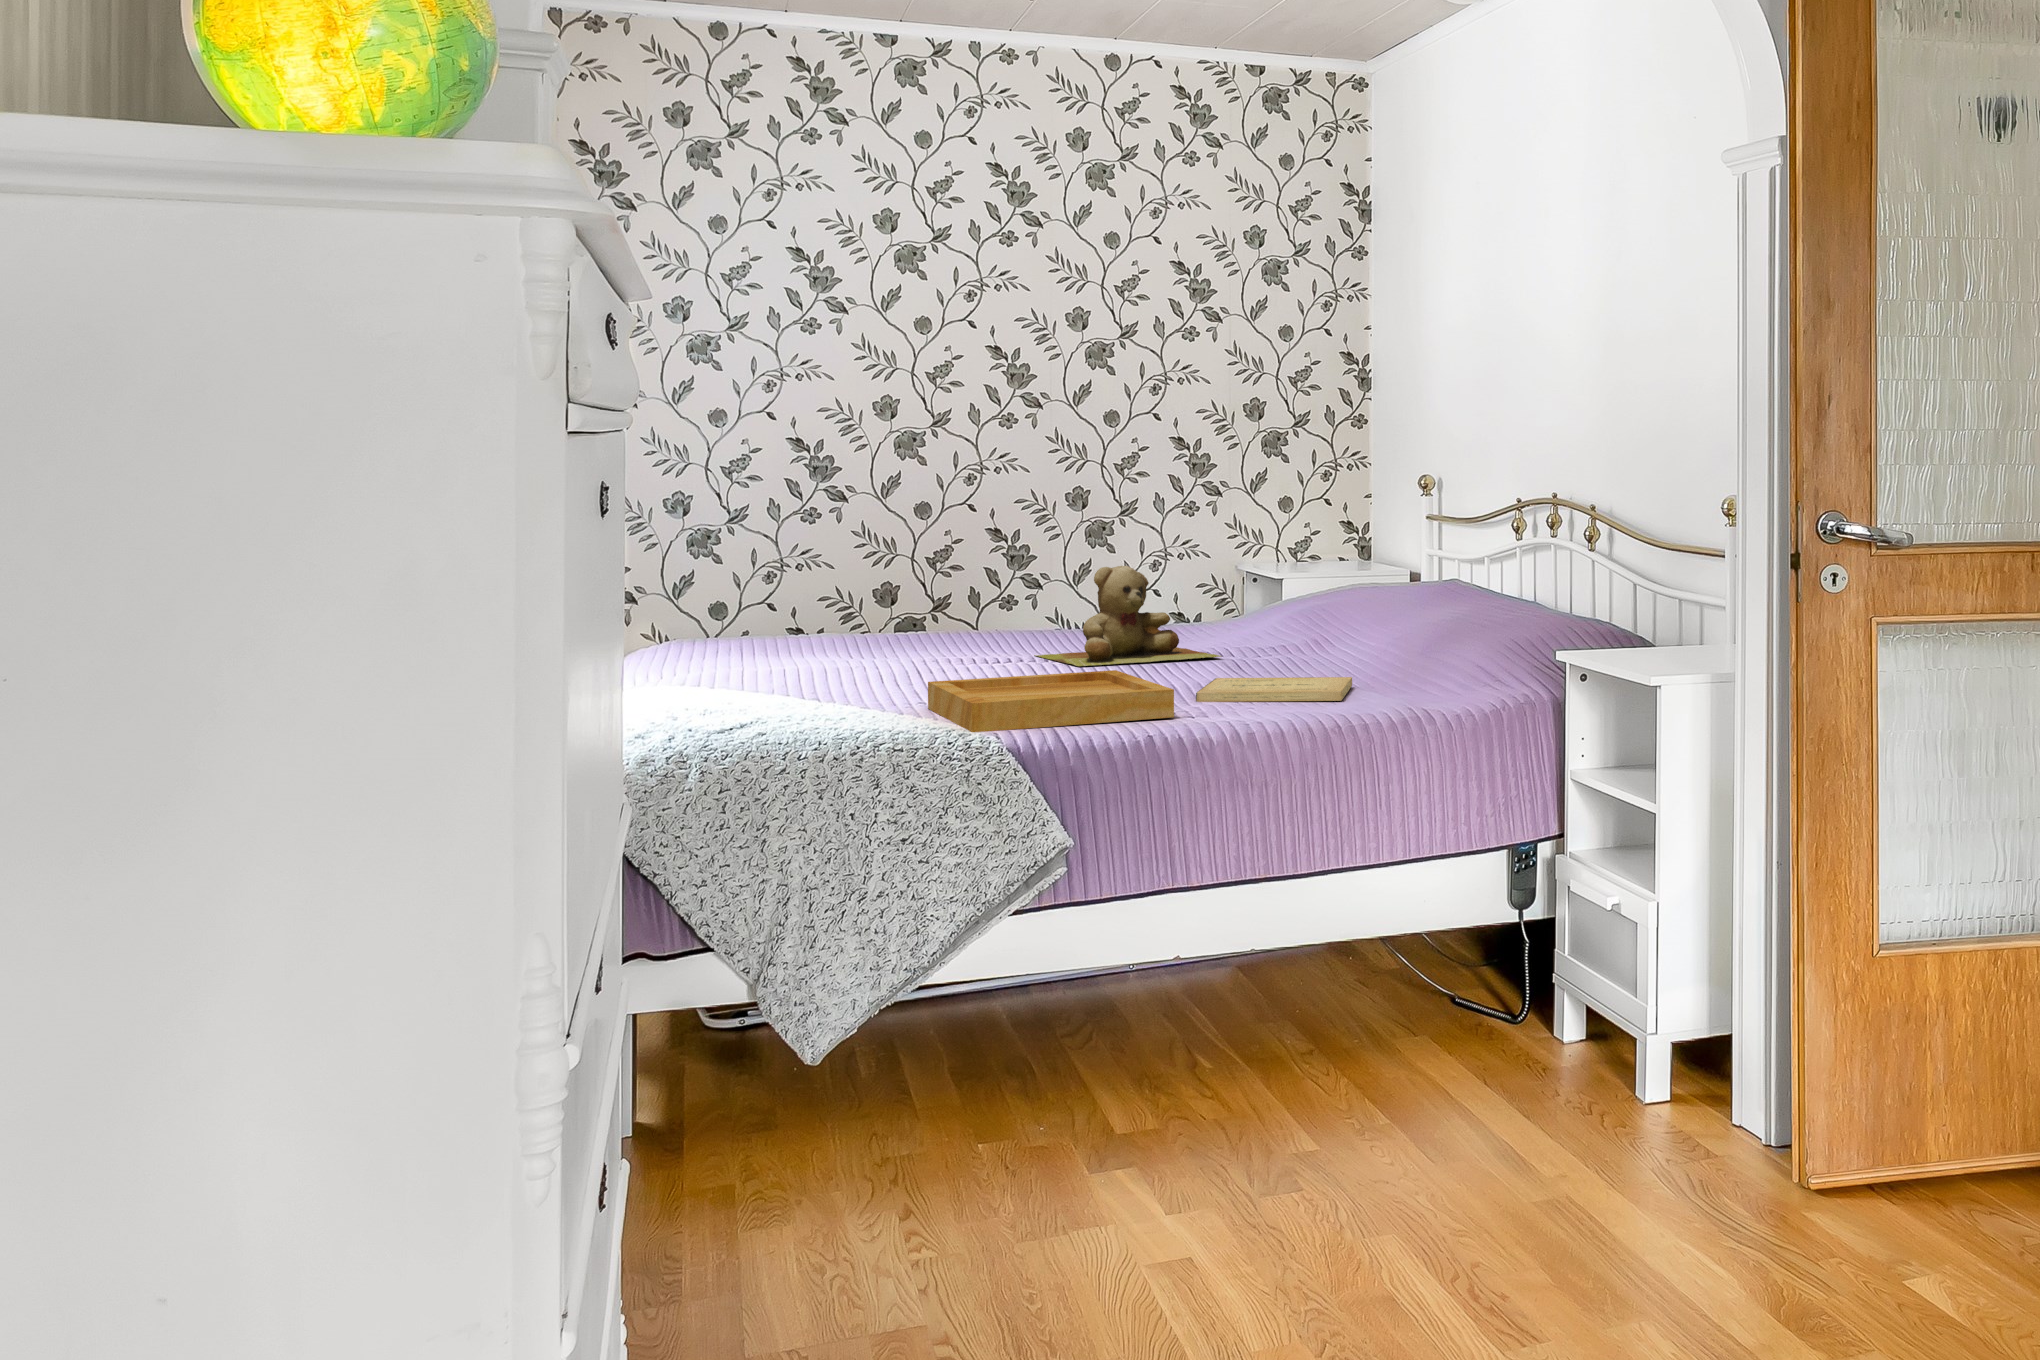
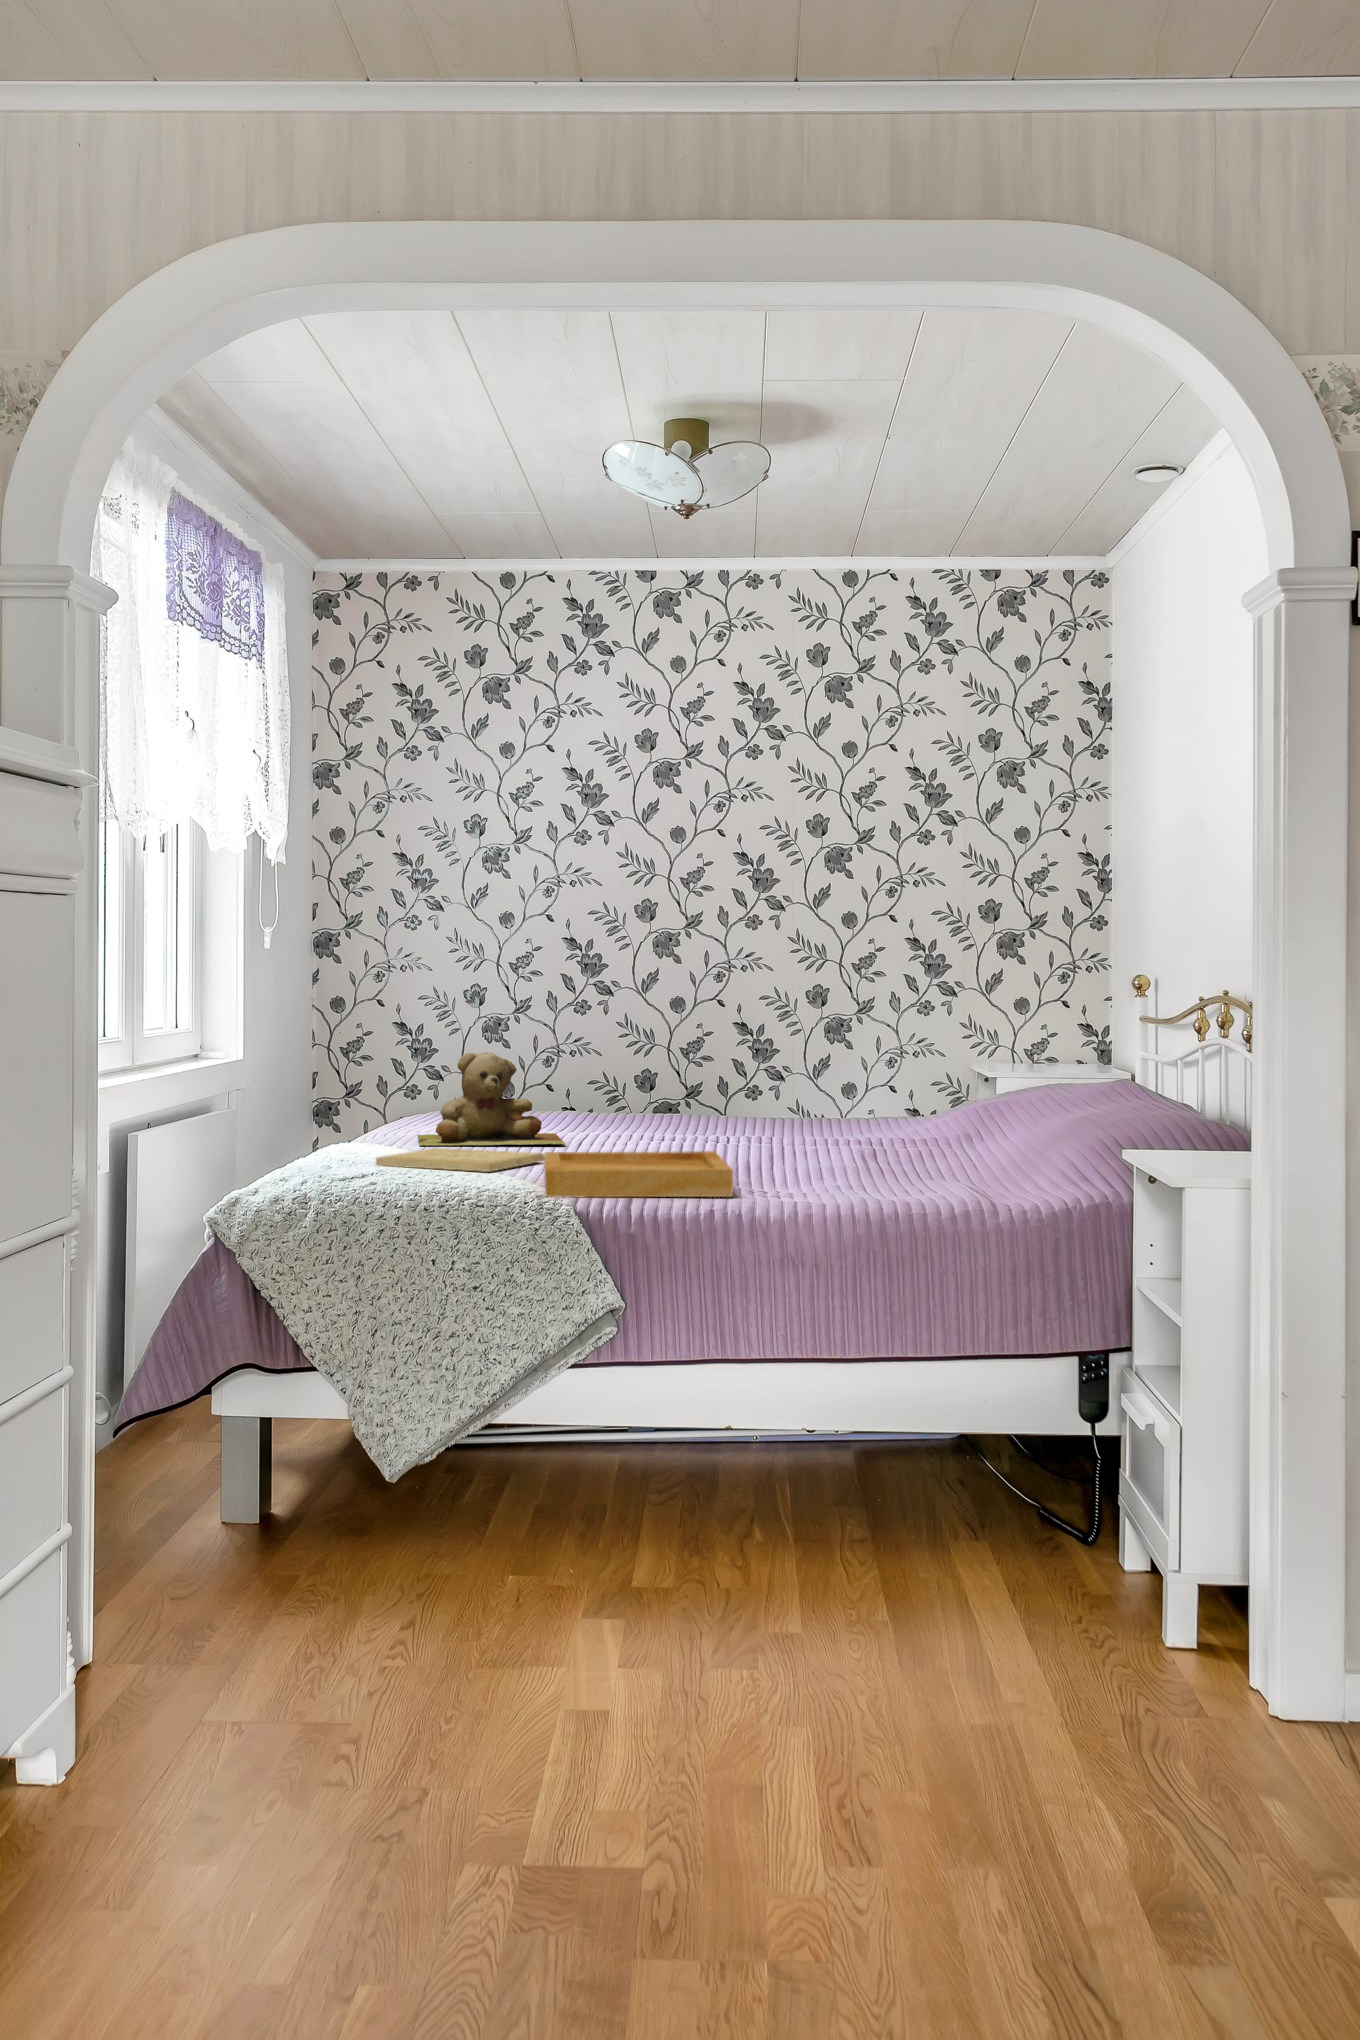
teddy bear: present [1034,566,1222,666] -> present [418,1052,565,1146]
book: present [1196,677,1352,702] -> present [376,1148,544,1172]

